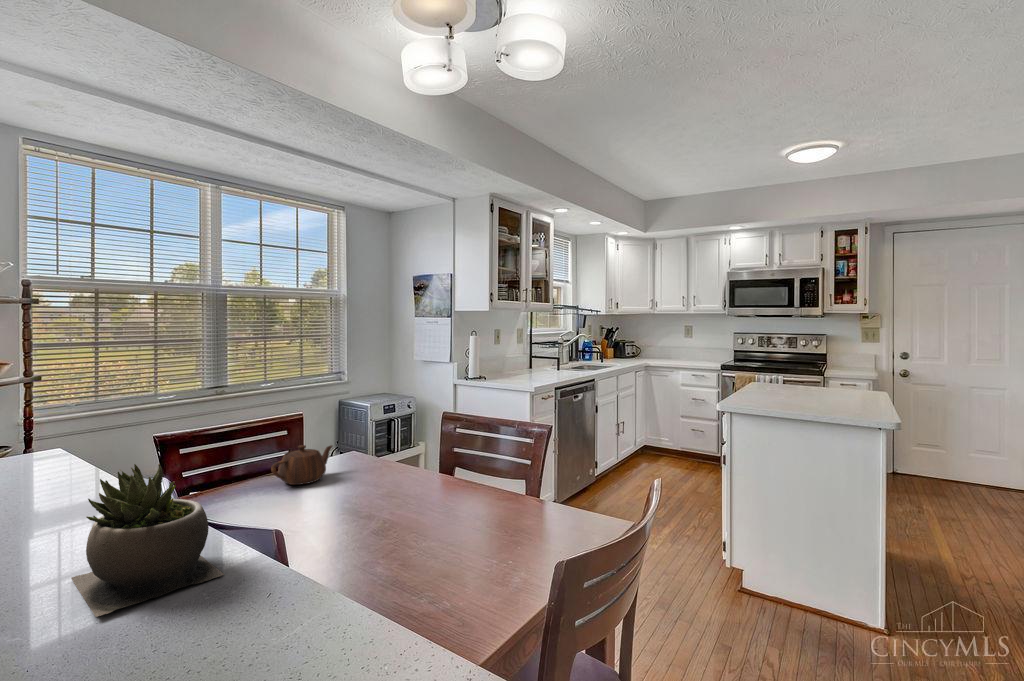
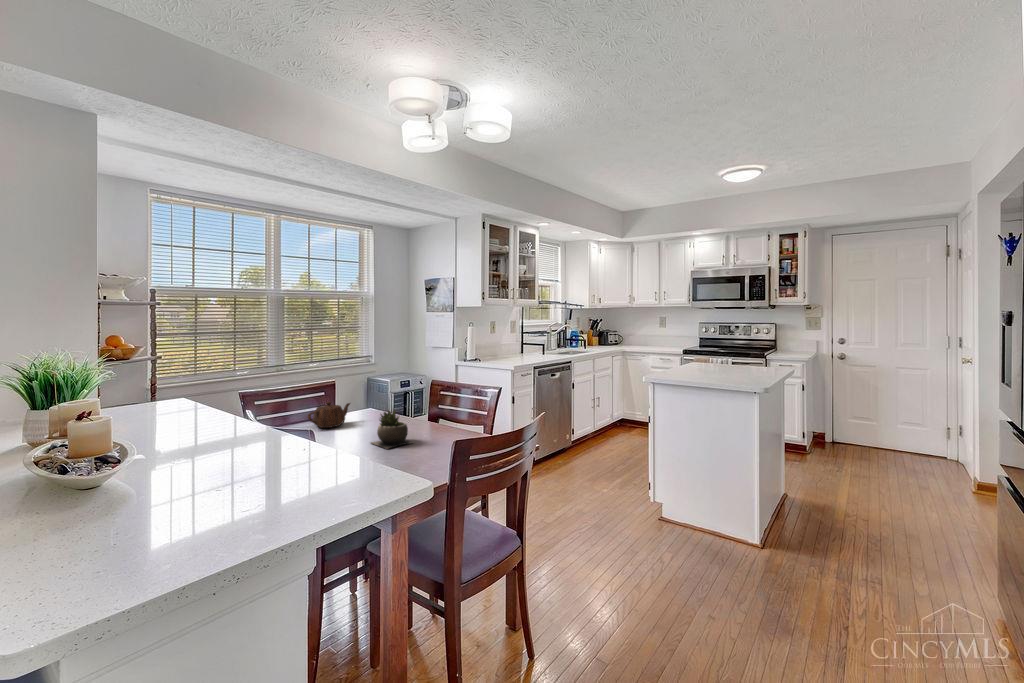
succulent plant: present [71,464,224,617] -> present [372,410,412,449]

